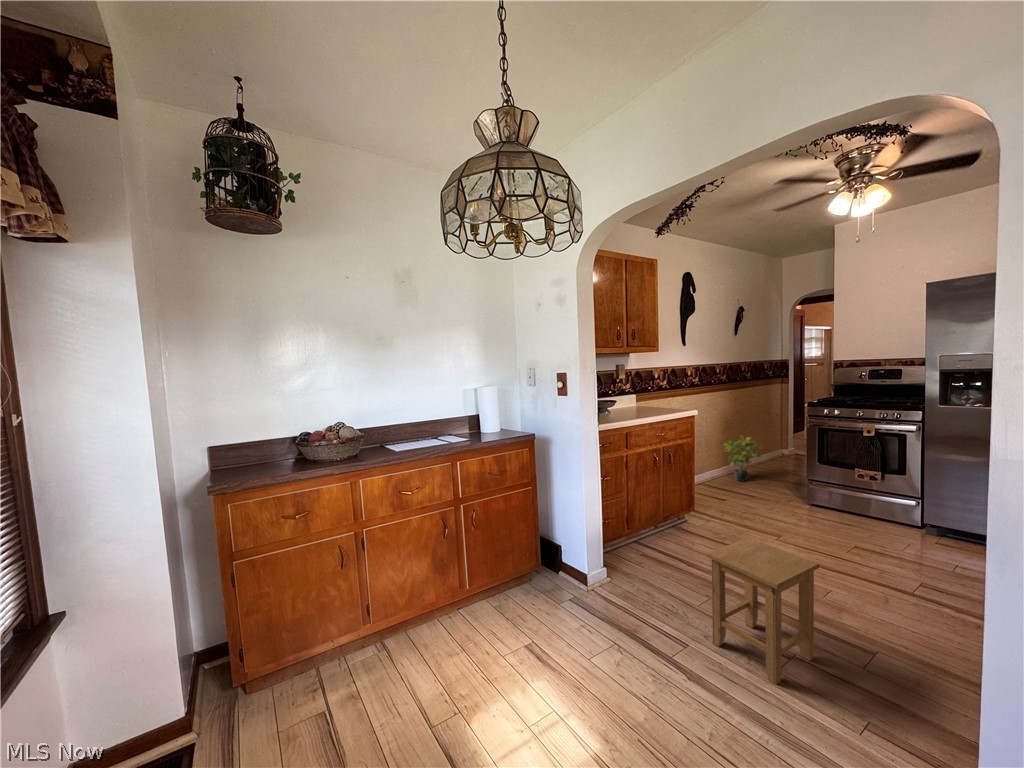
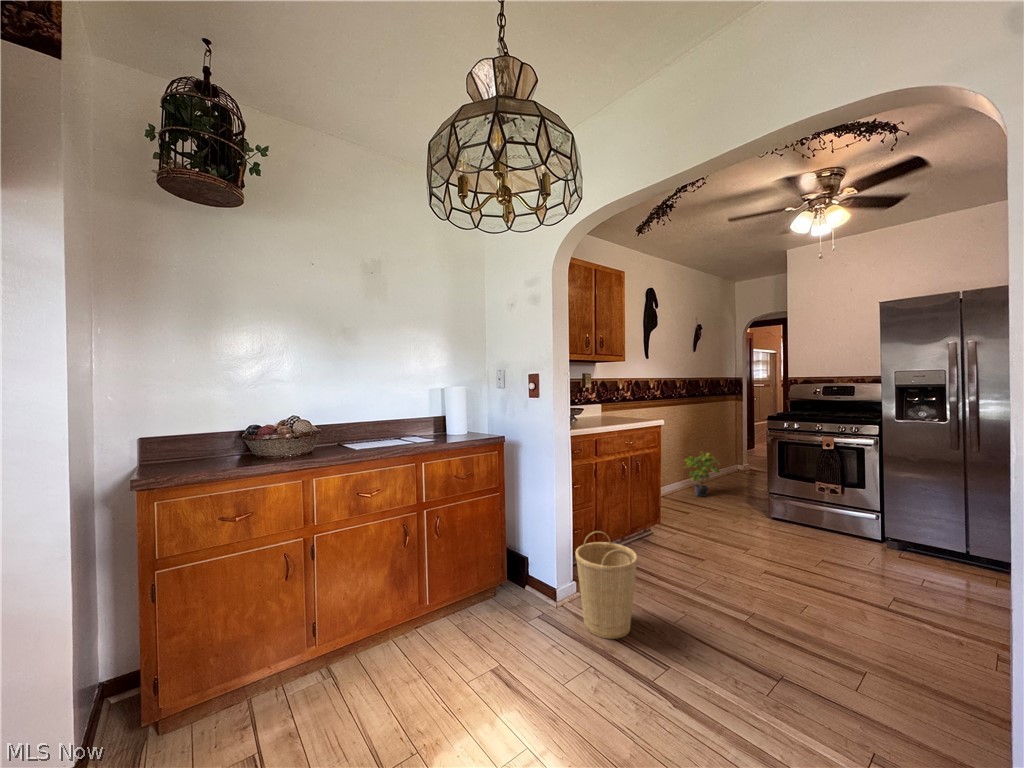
basket: none [604,525,665,629] -> present [575,531,638,639]
stool: present [707,538,819,684] -> none [680,540,788,689]

